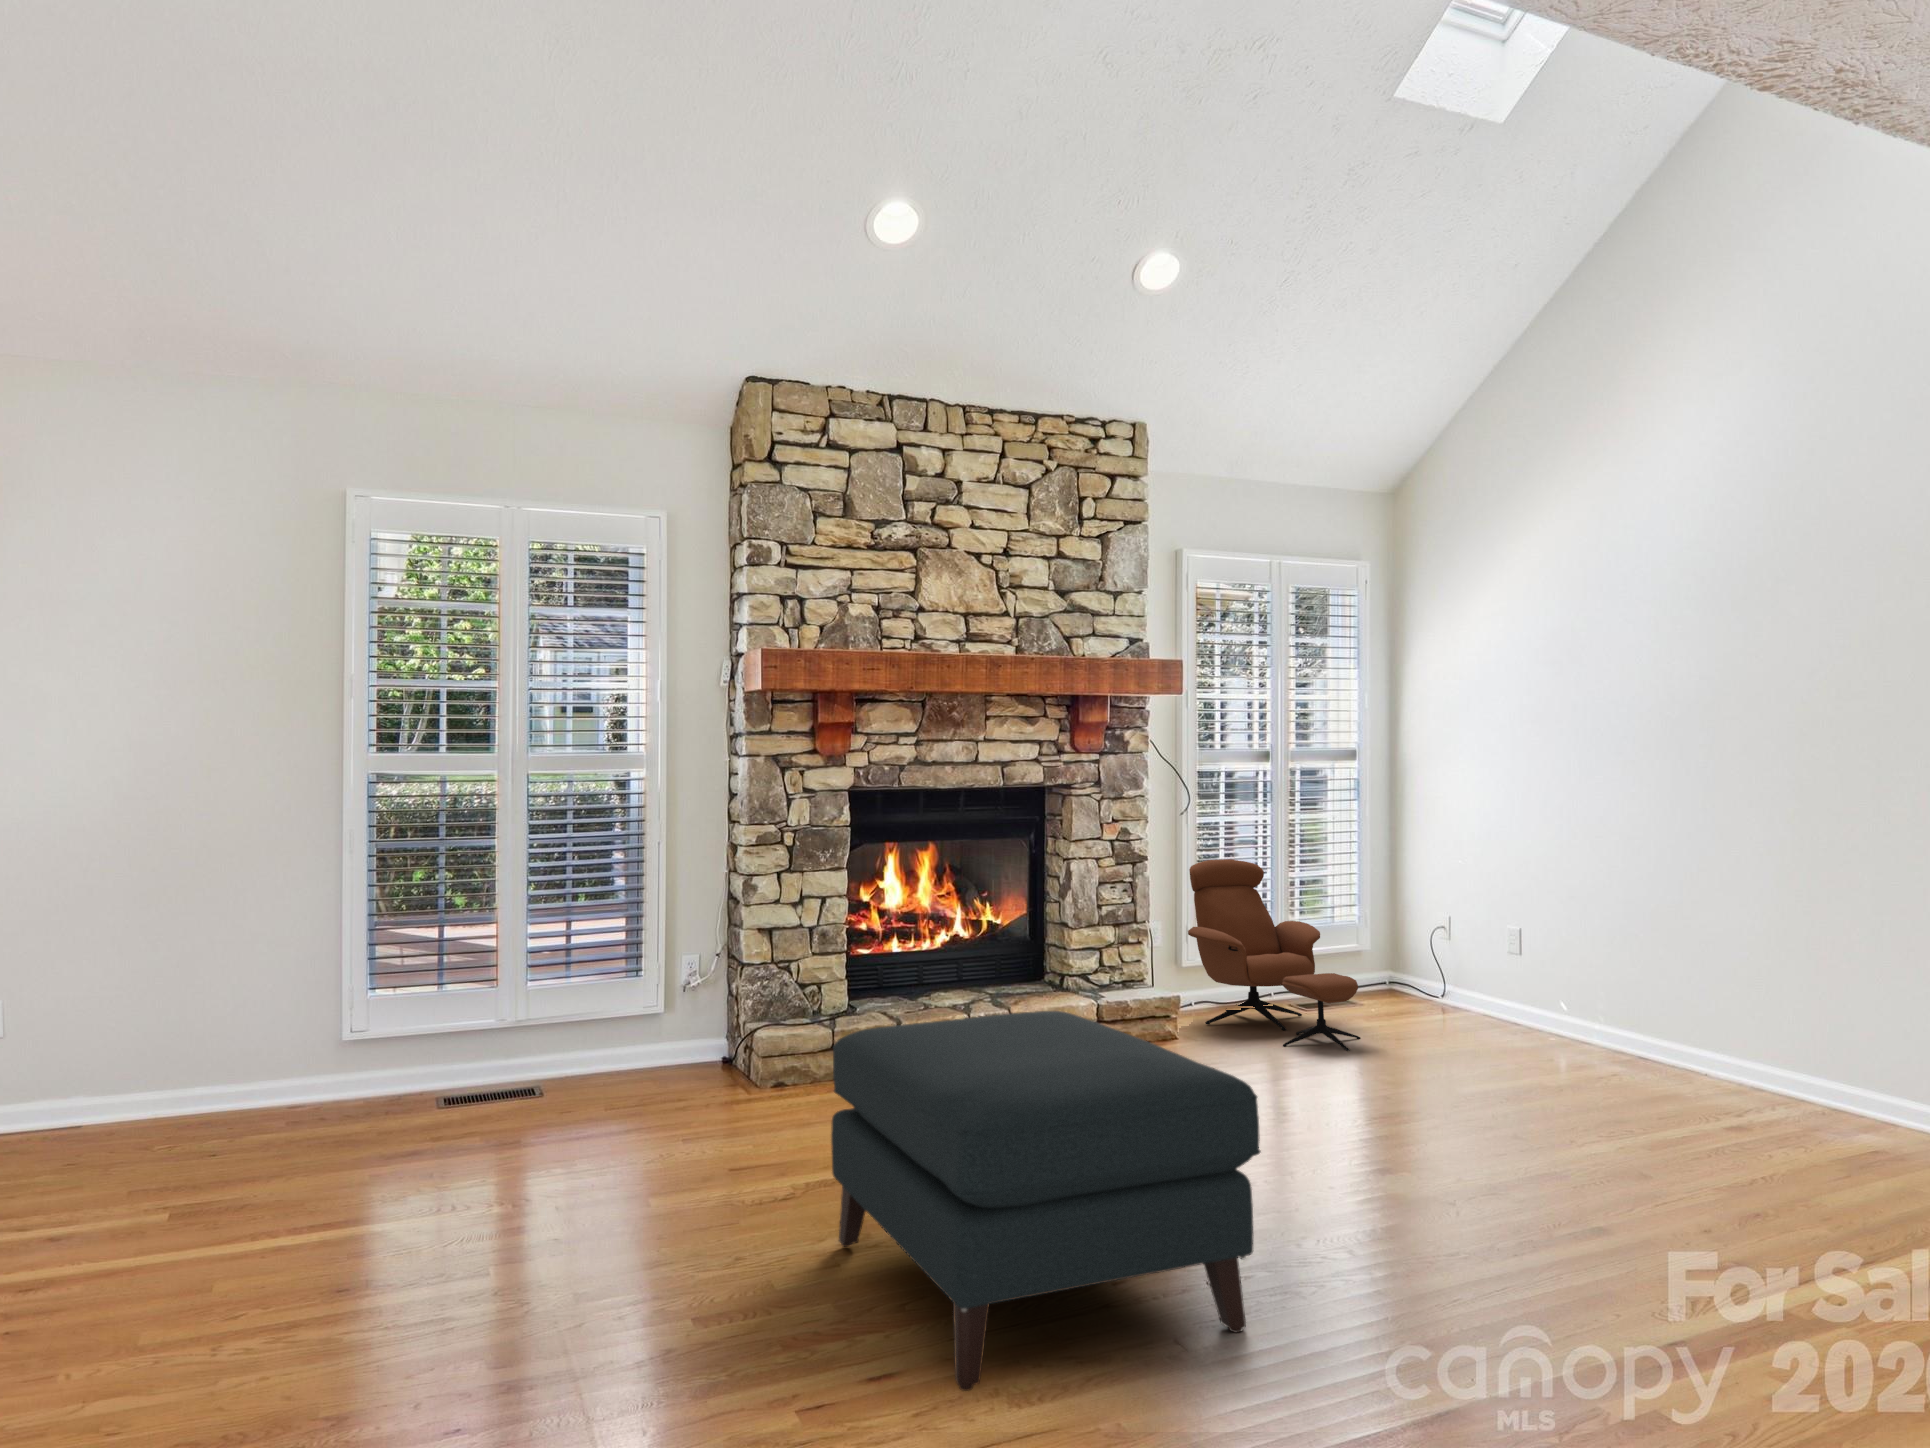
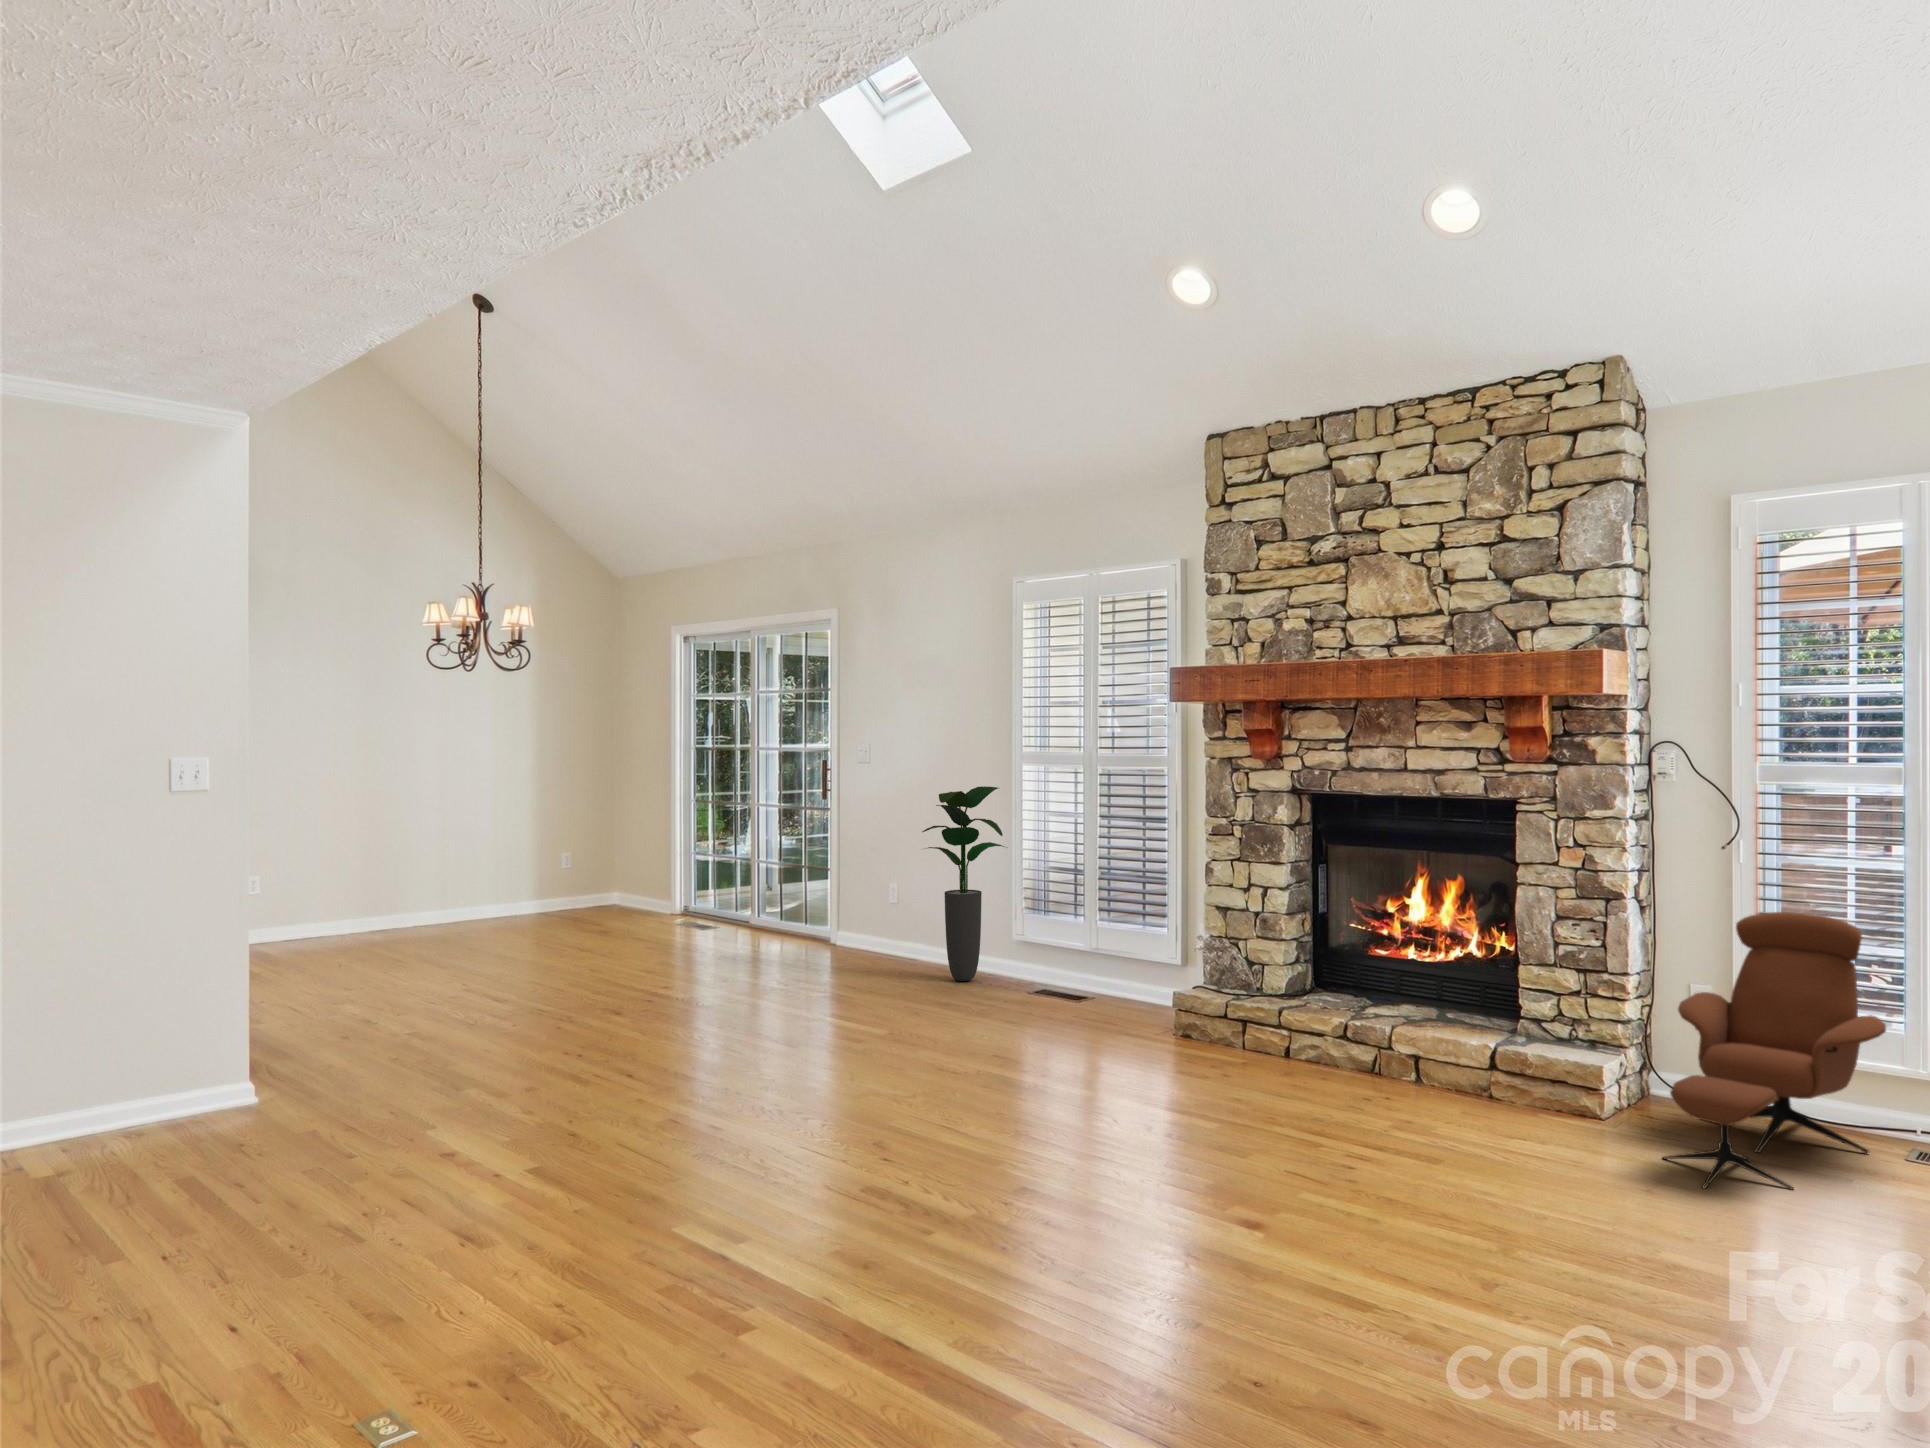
potted plant: none [197,814,355,1133] -> present [922,786,1004,981]
ottoman: present [831,1011,1260,1391] -> none [664,969,992,1208]

